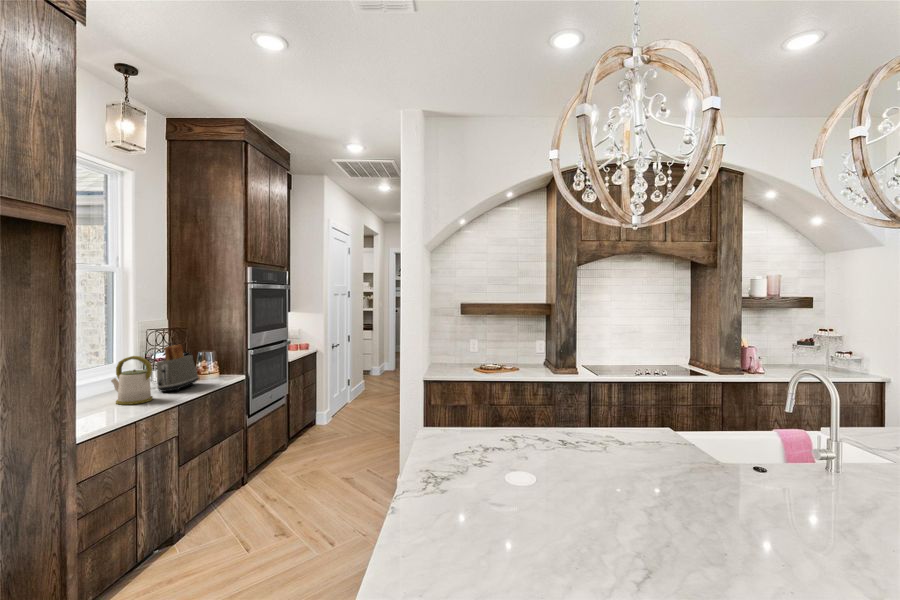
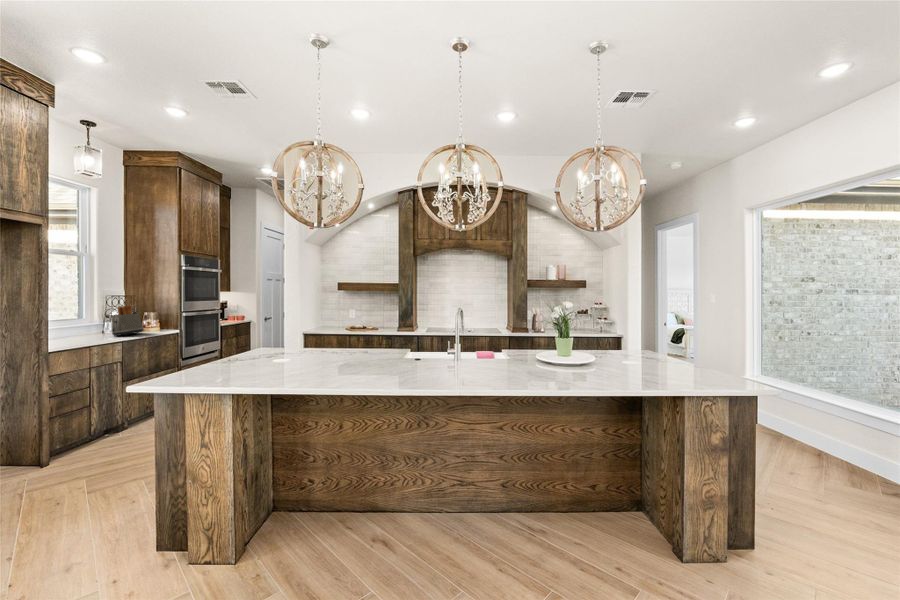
kettle: present [111,356,153,405] -> none [77,310,106,340]

